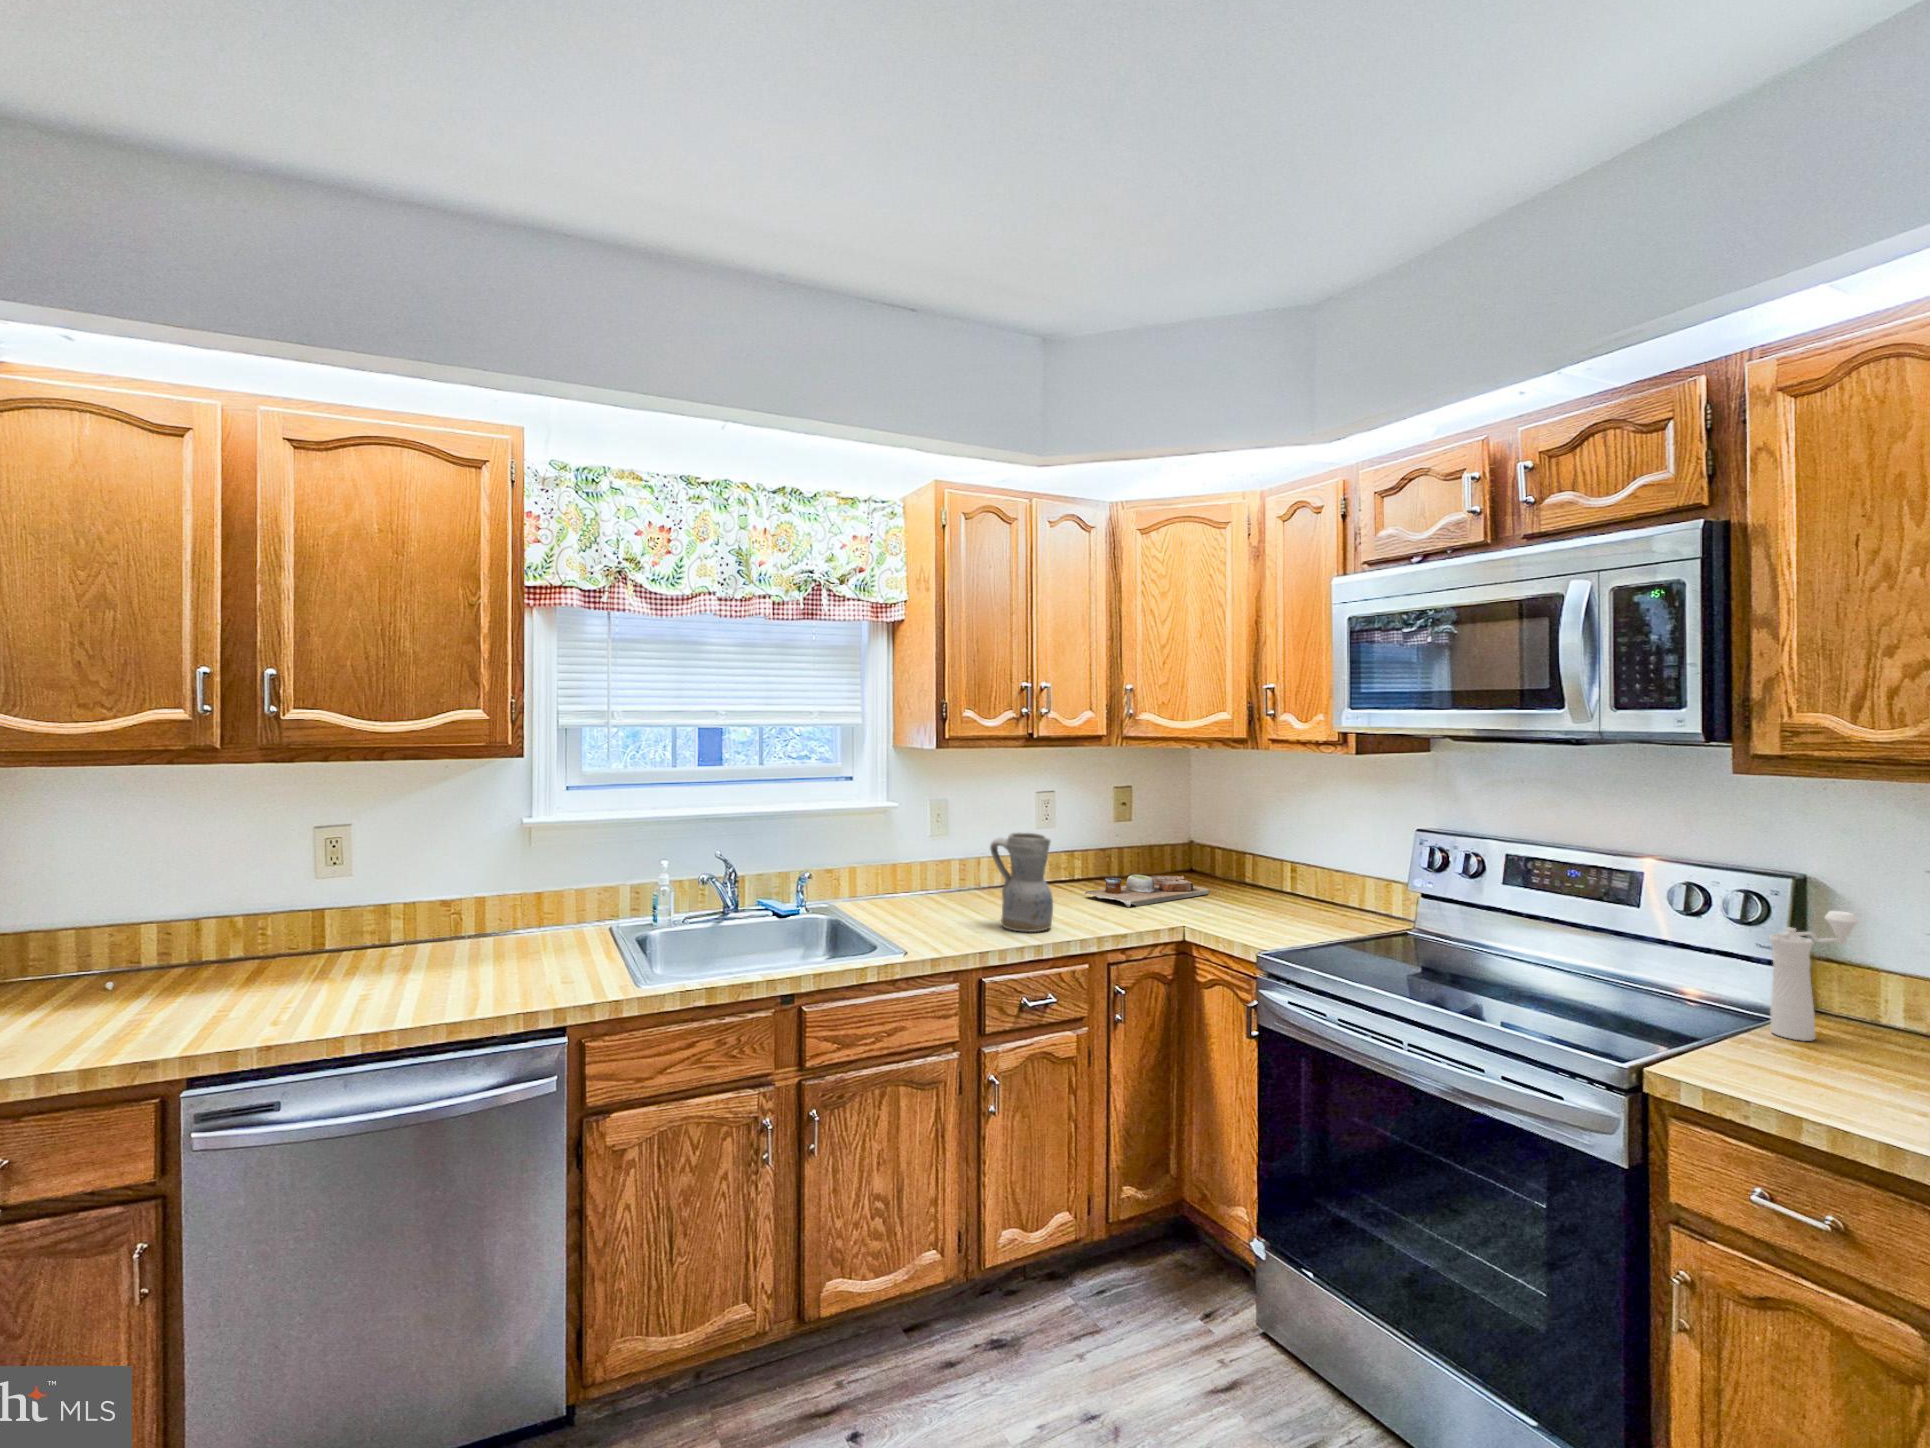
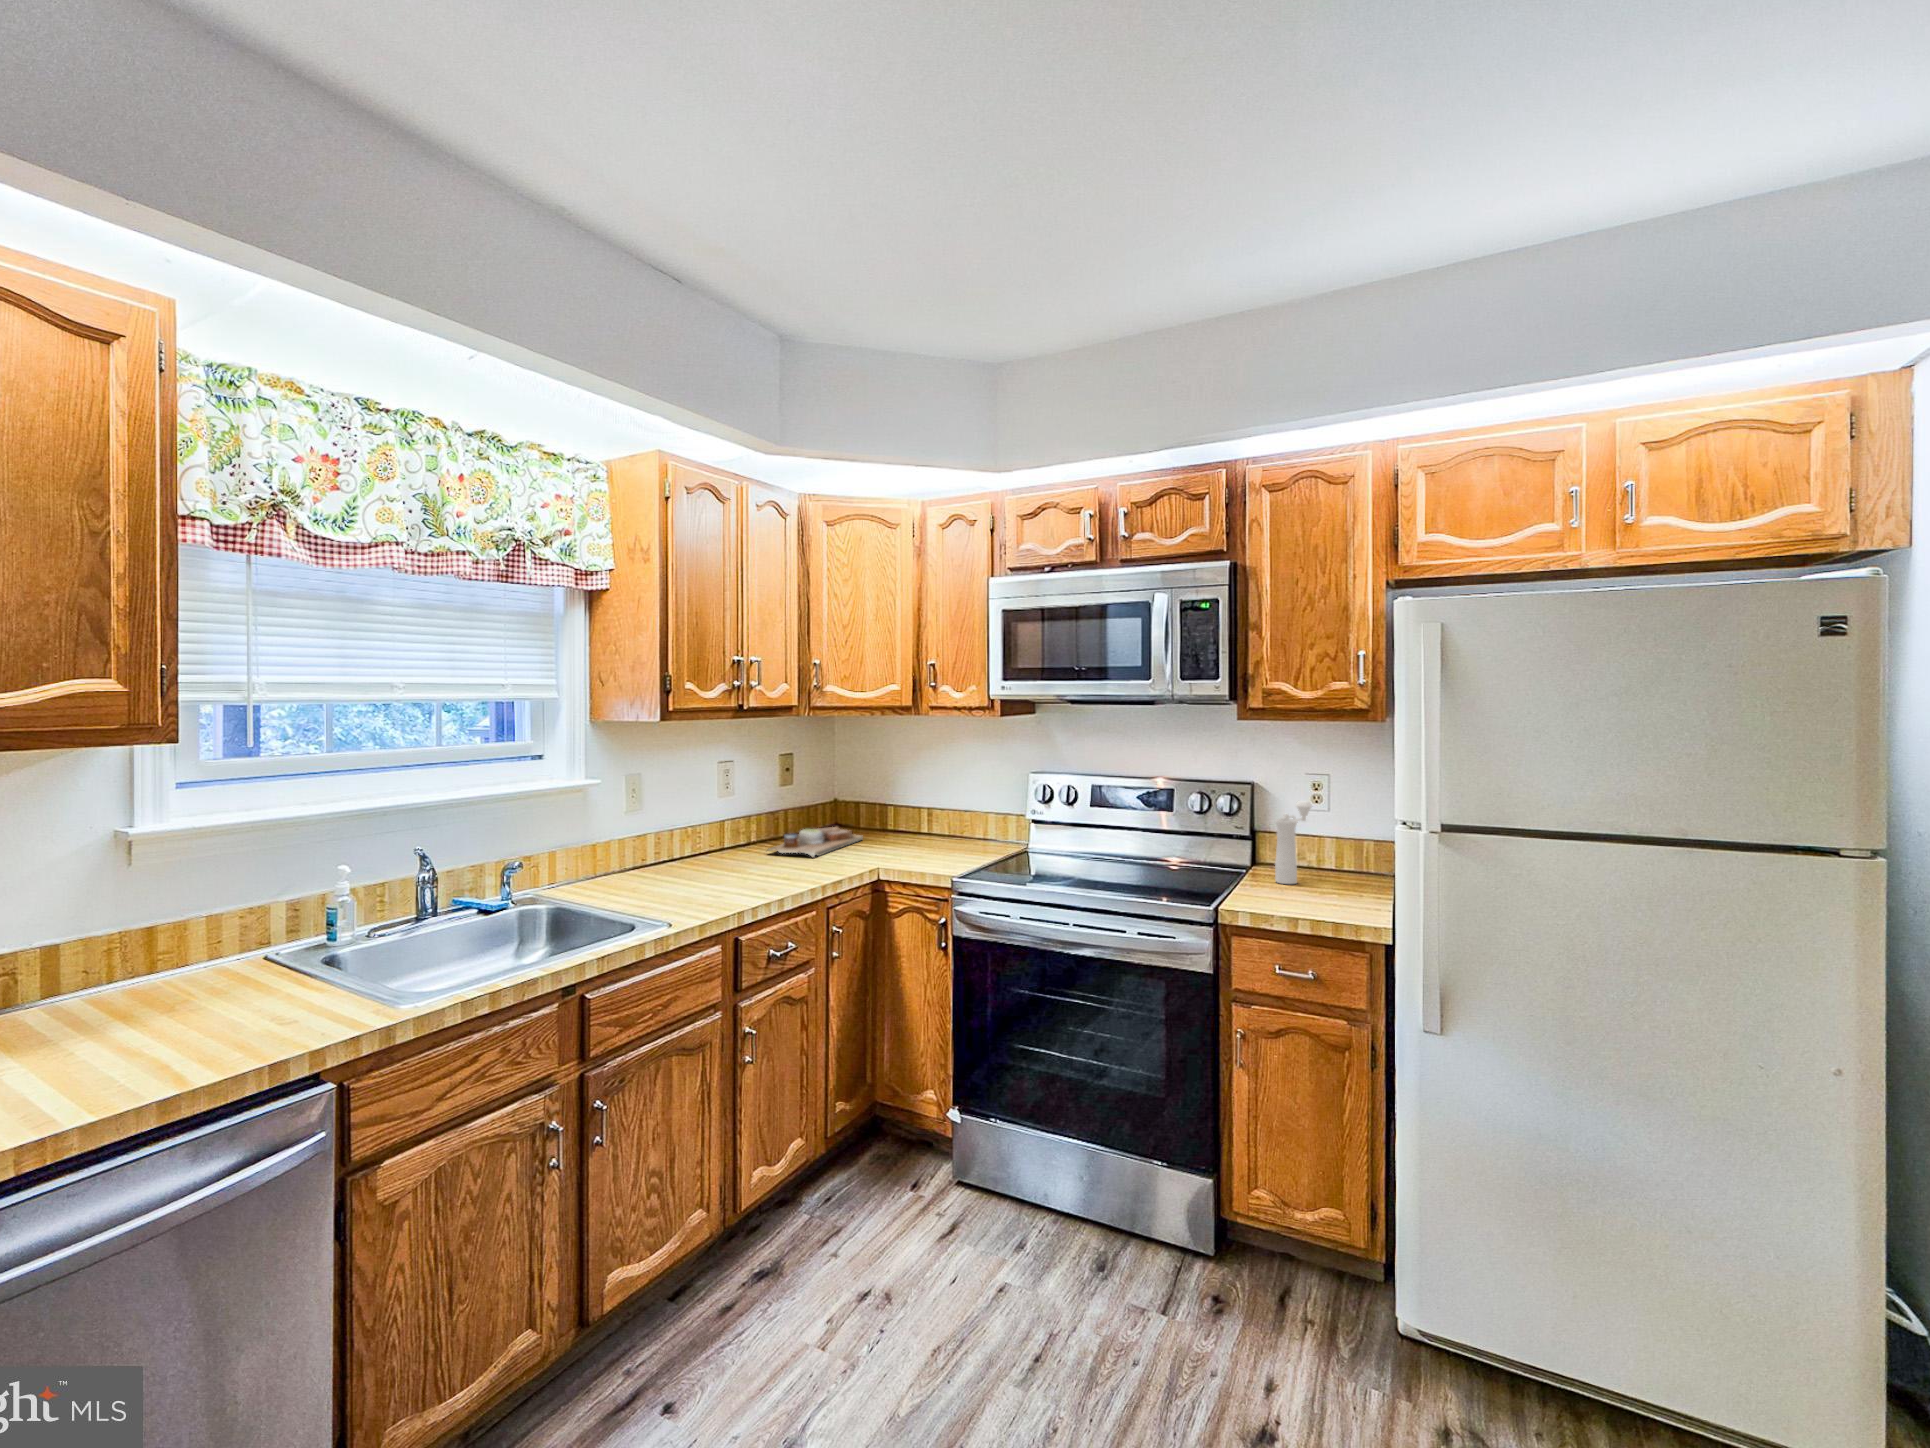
ceramic pitcher: present [990,832,1053,932] -> none [712,796,774,890]

